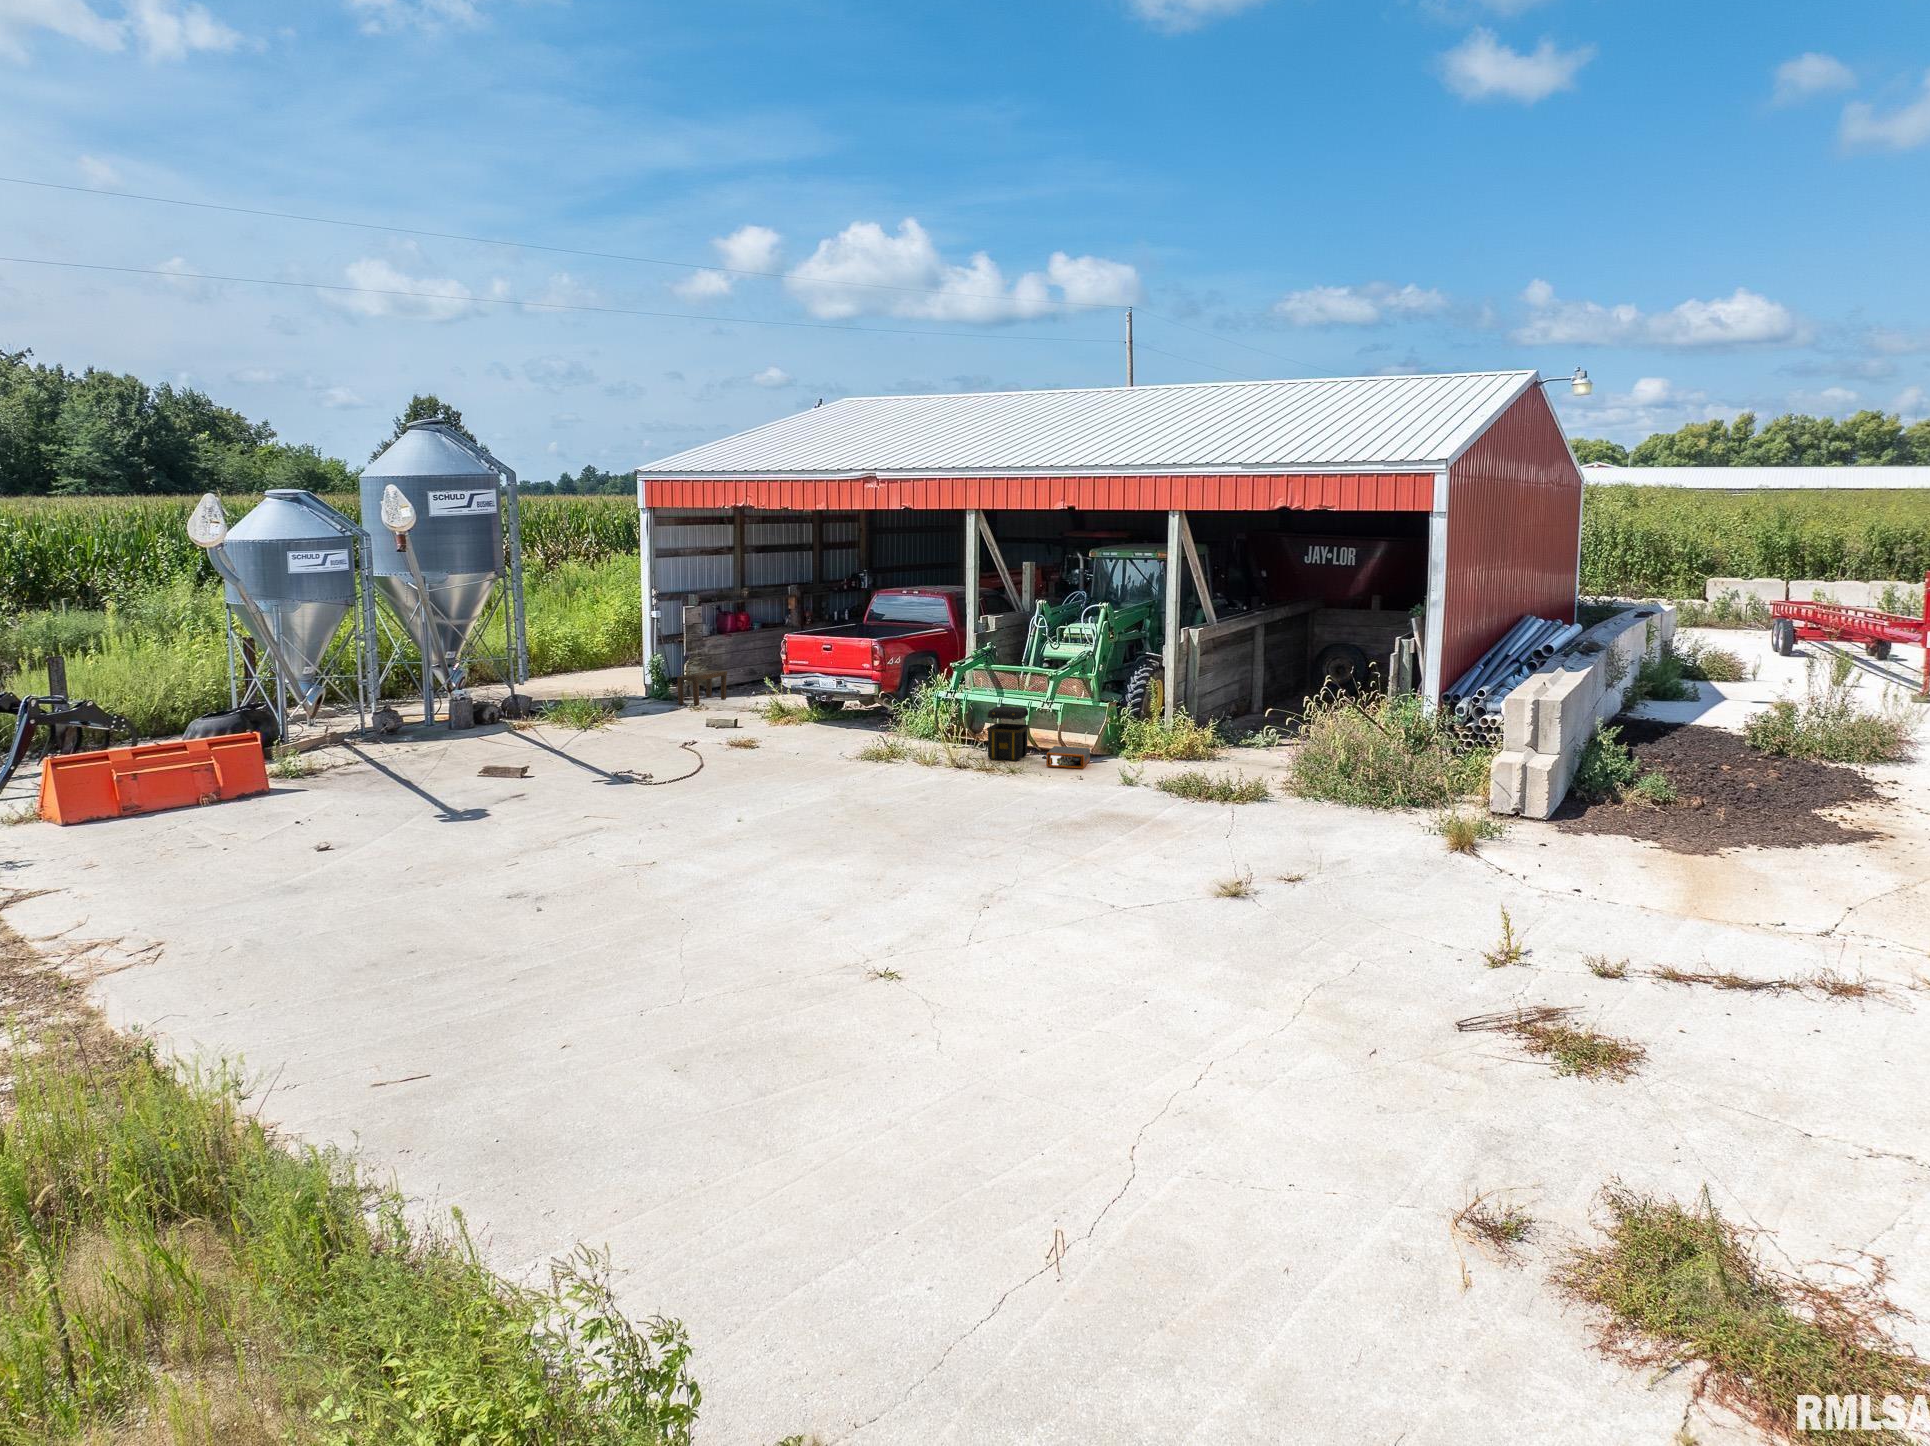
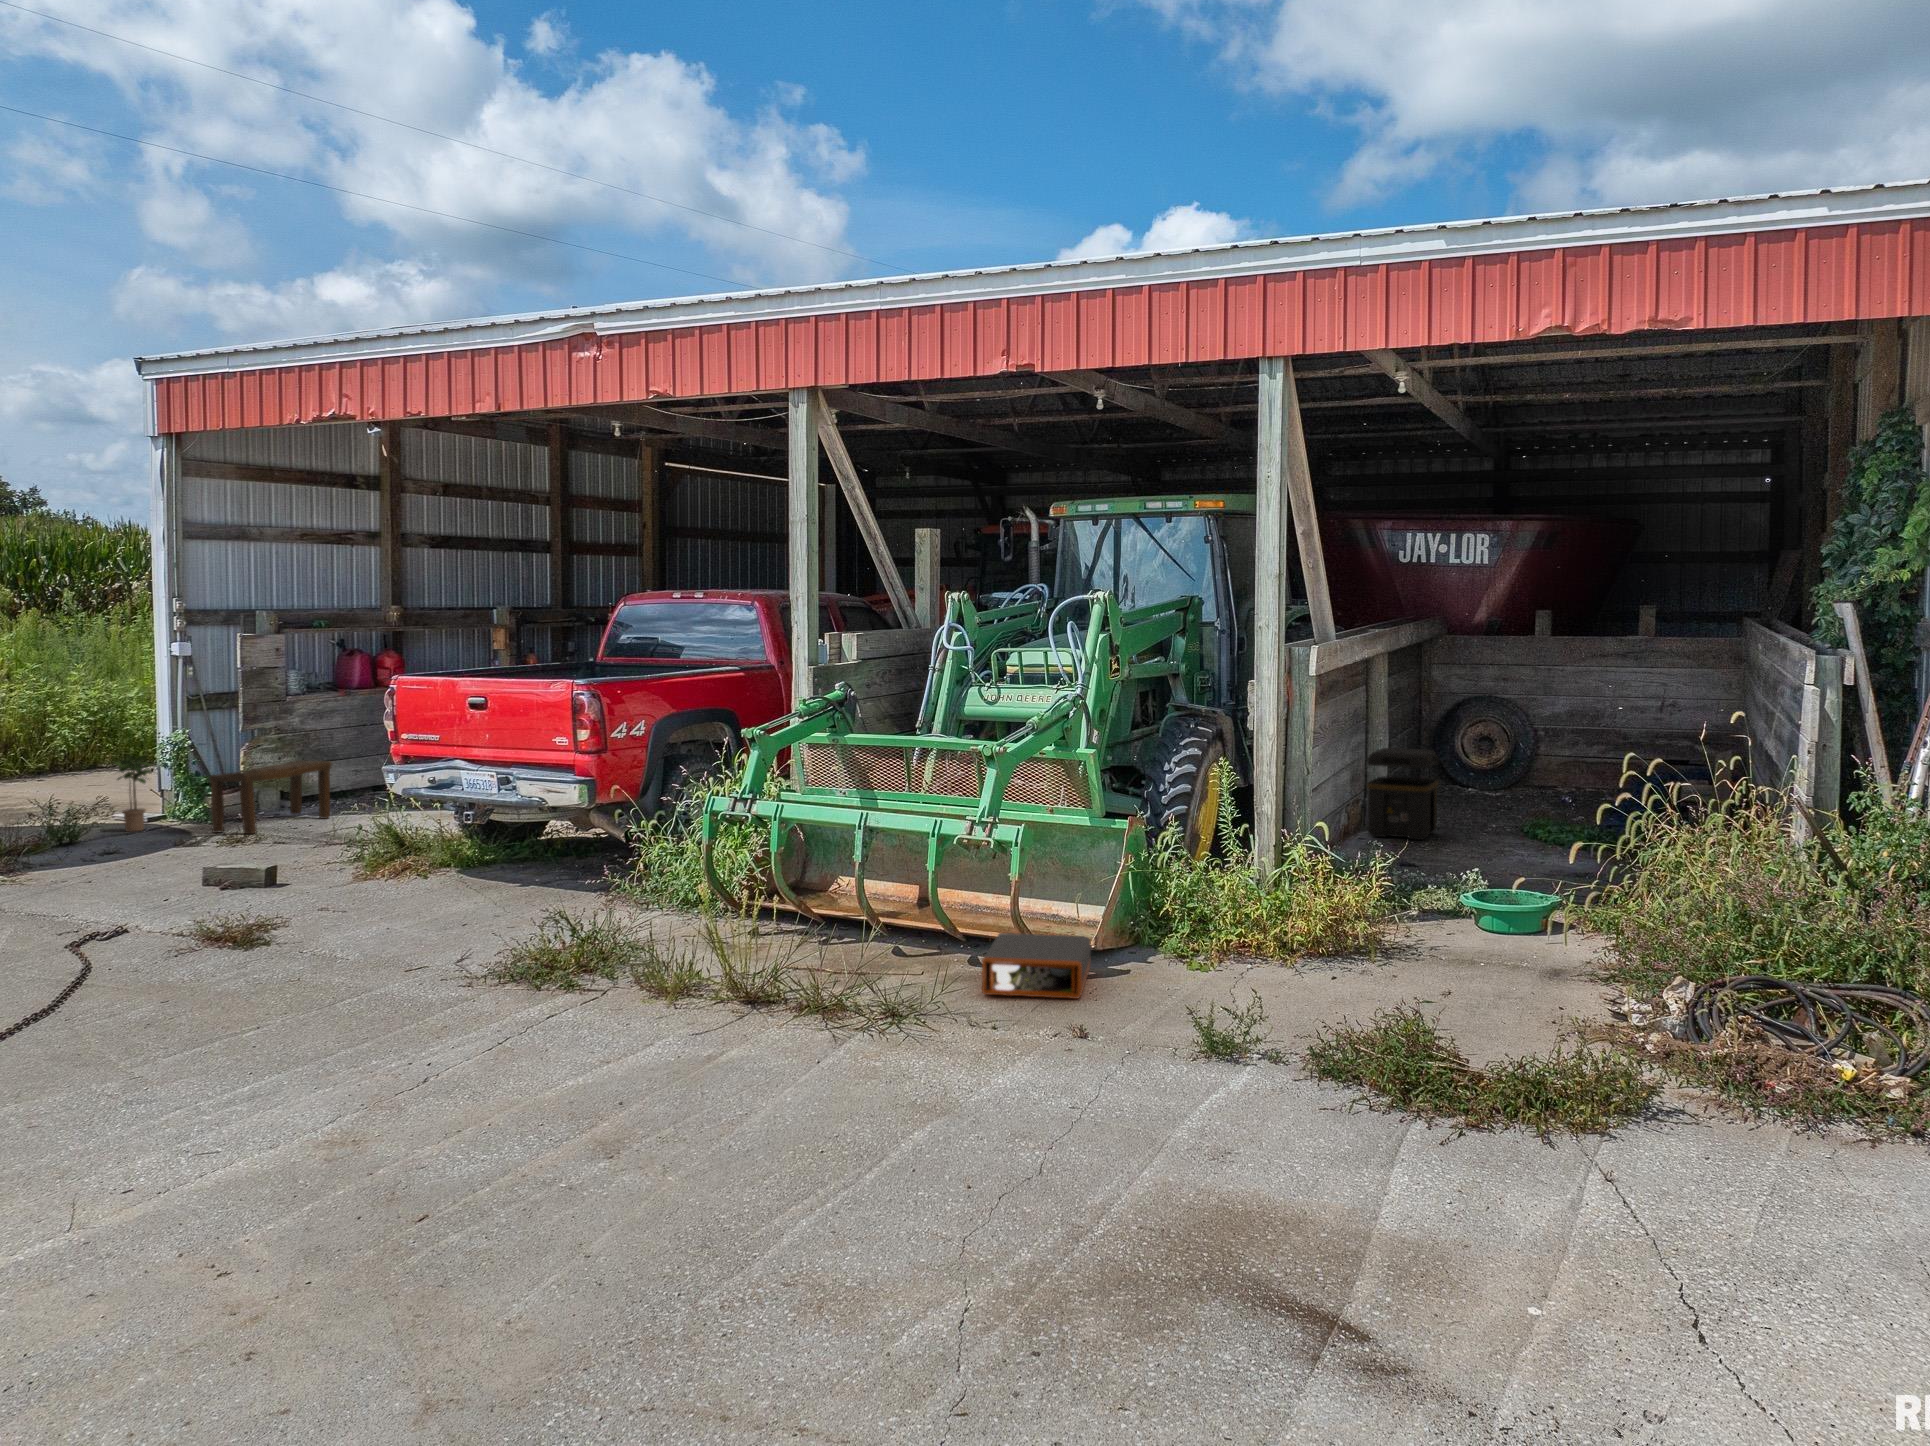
potted plant: none [629,666,652,703] -> present [116,755,157,832]
toolbox: present [987,707,1029,761] -> present [1367,748,1439,840]

